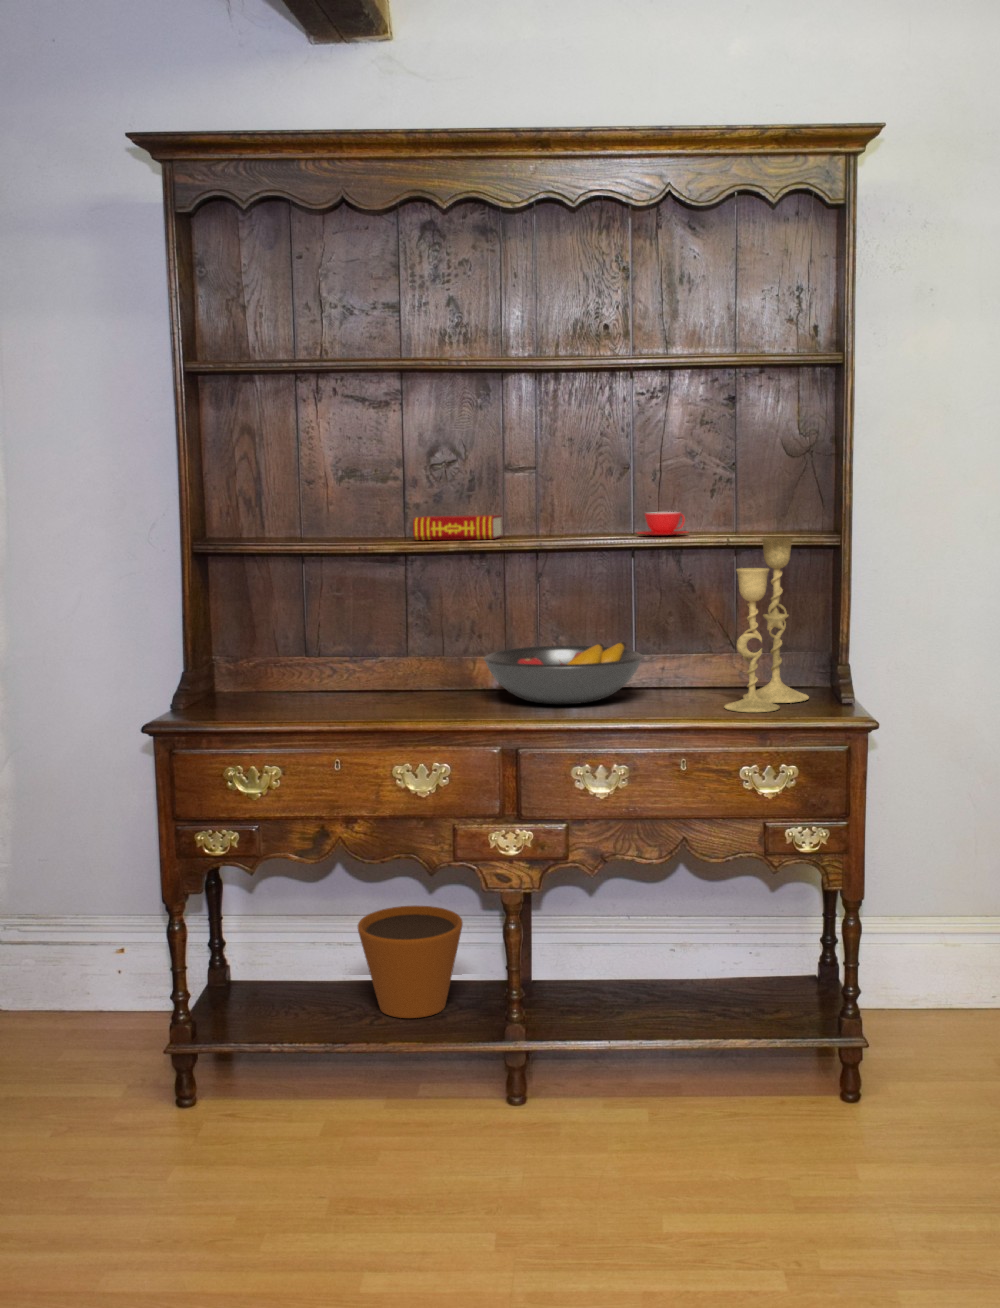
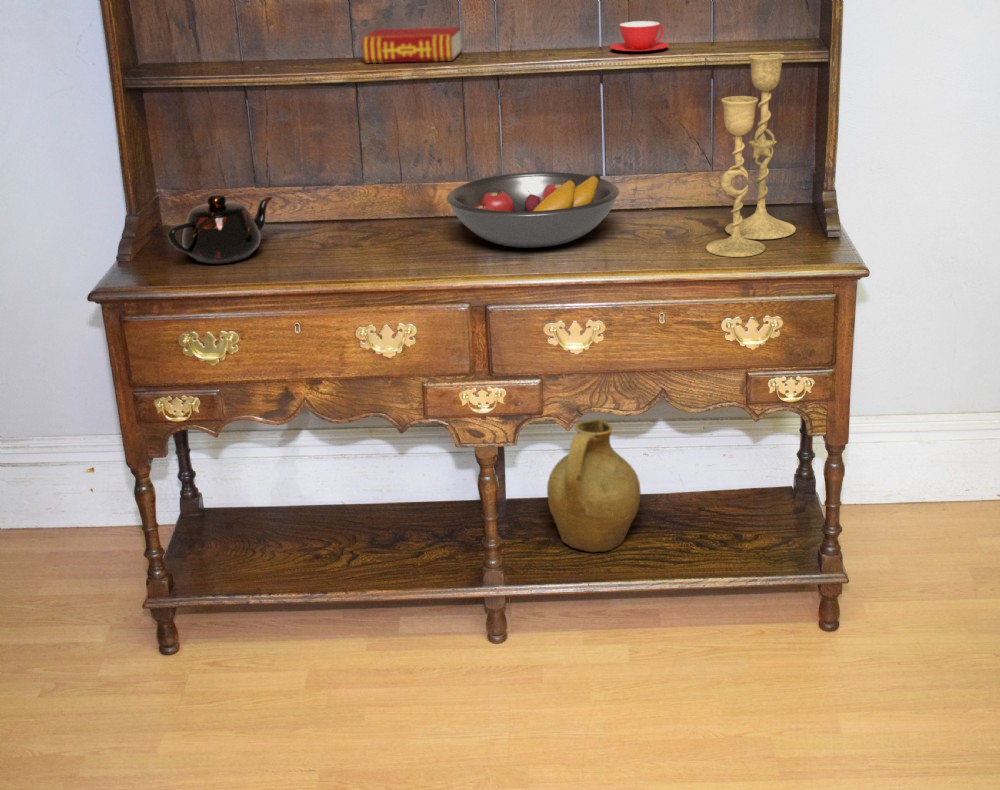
teapot: none [225,647,324,709] -> present [168,194,273,264]
pitcher: none [571,883,663,1018] -> present [547,419,641,552]
flower pot: present [358,906,463,1018] -> none [329,443,436,559]

